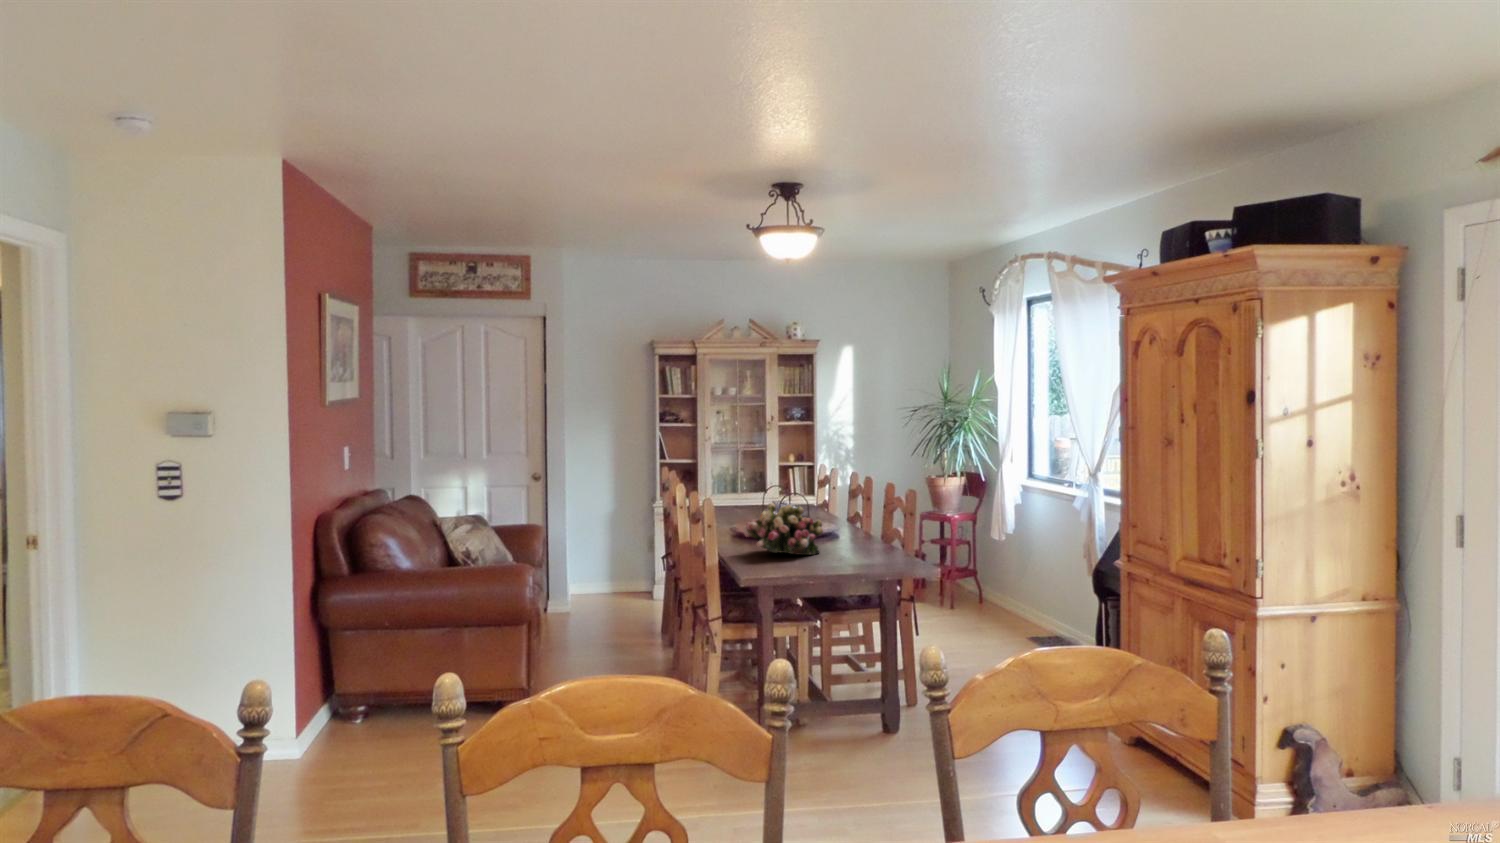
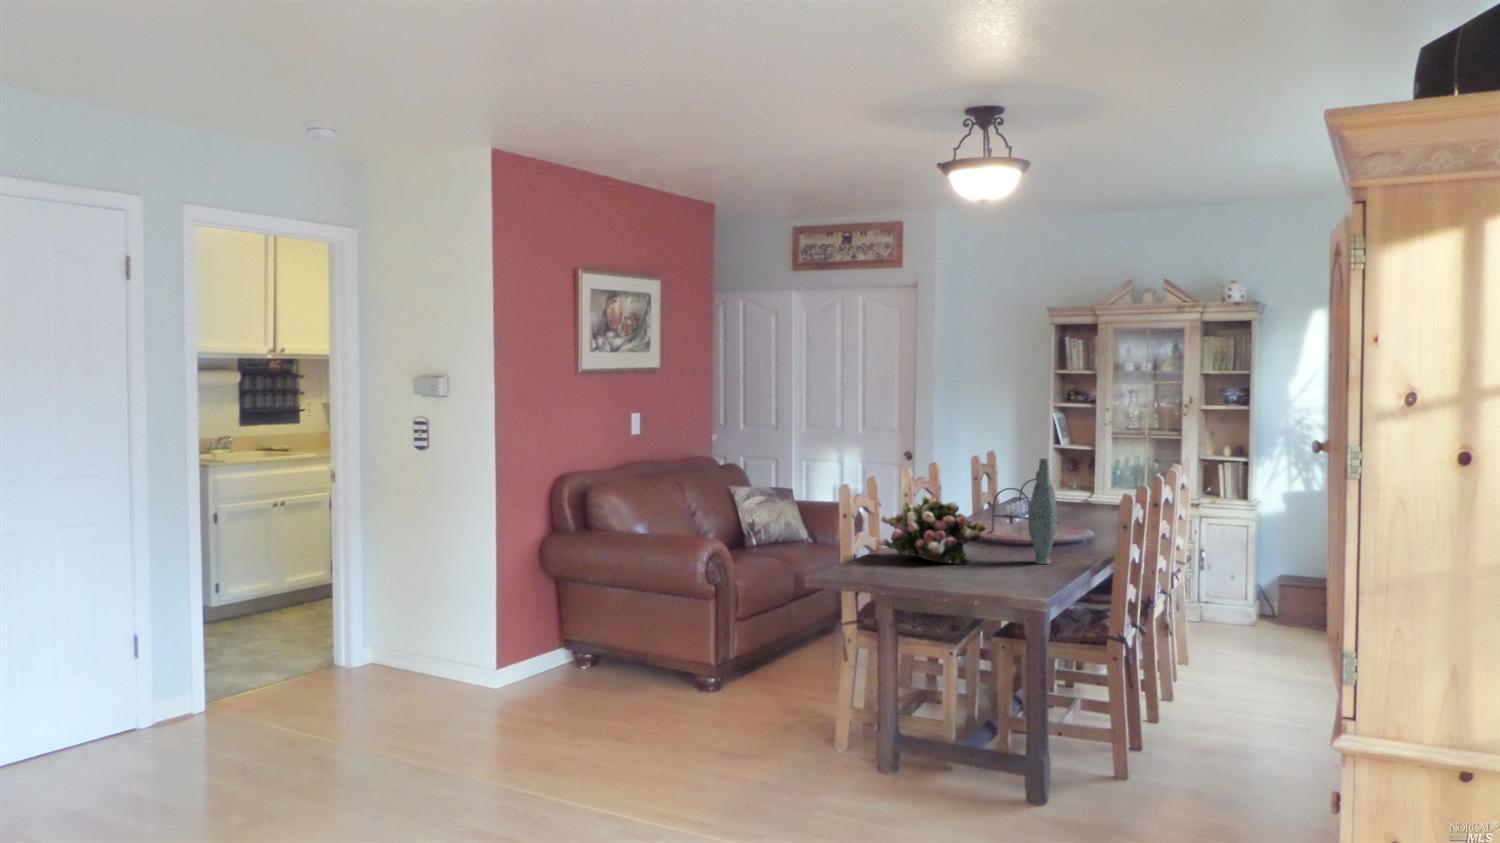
vase: none [850,468,873,547] -> present [1029,458,1057,564]

